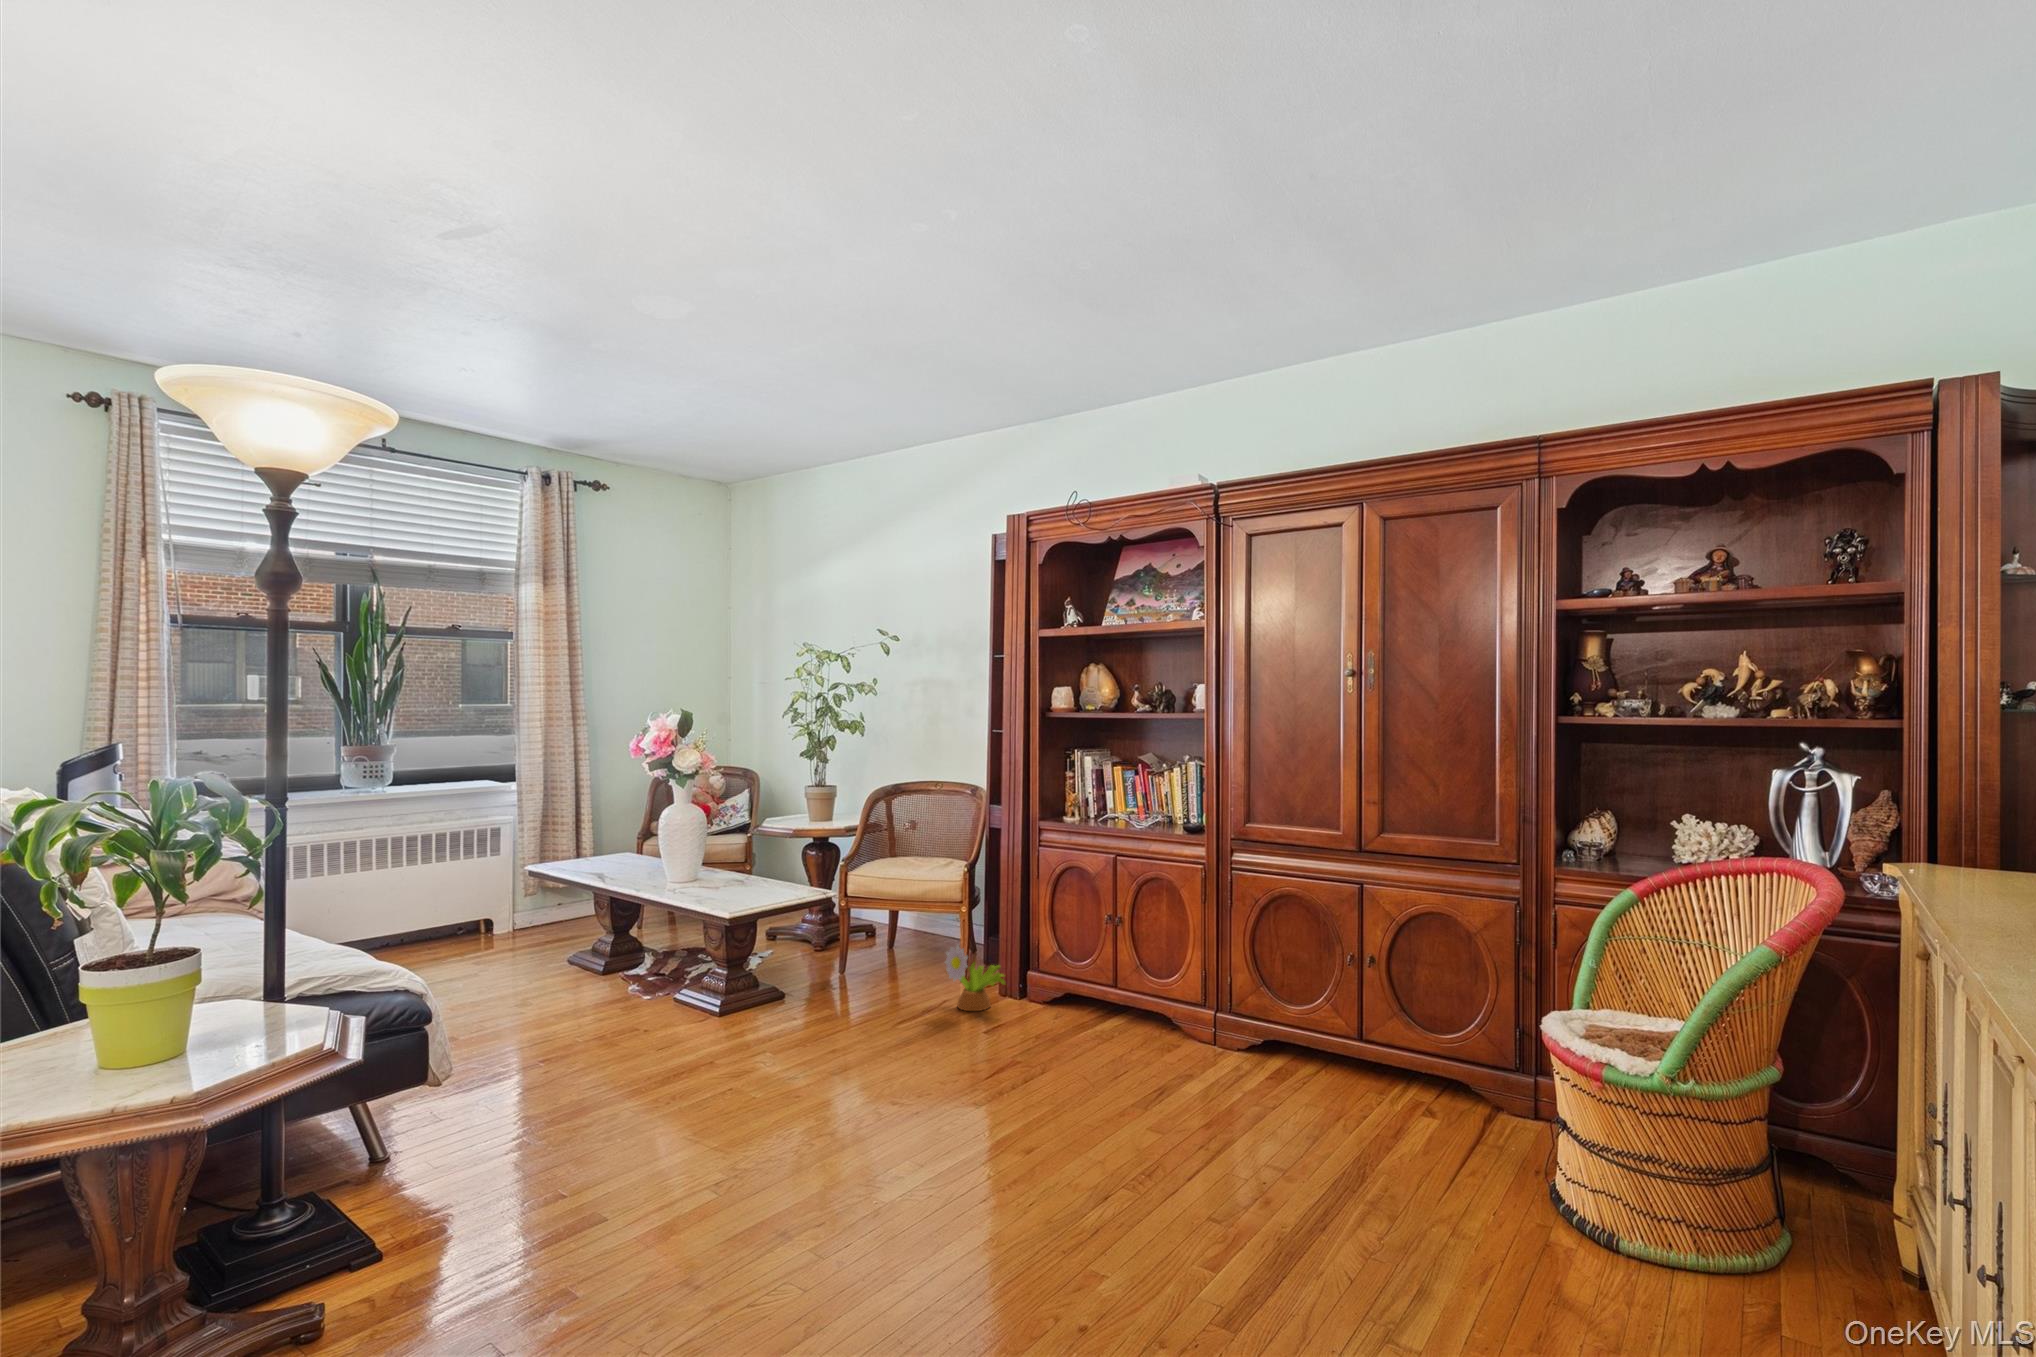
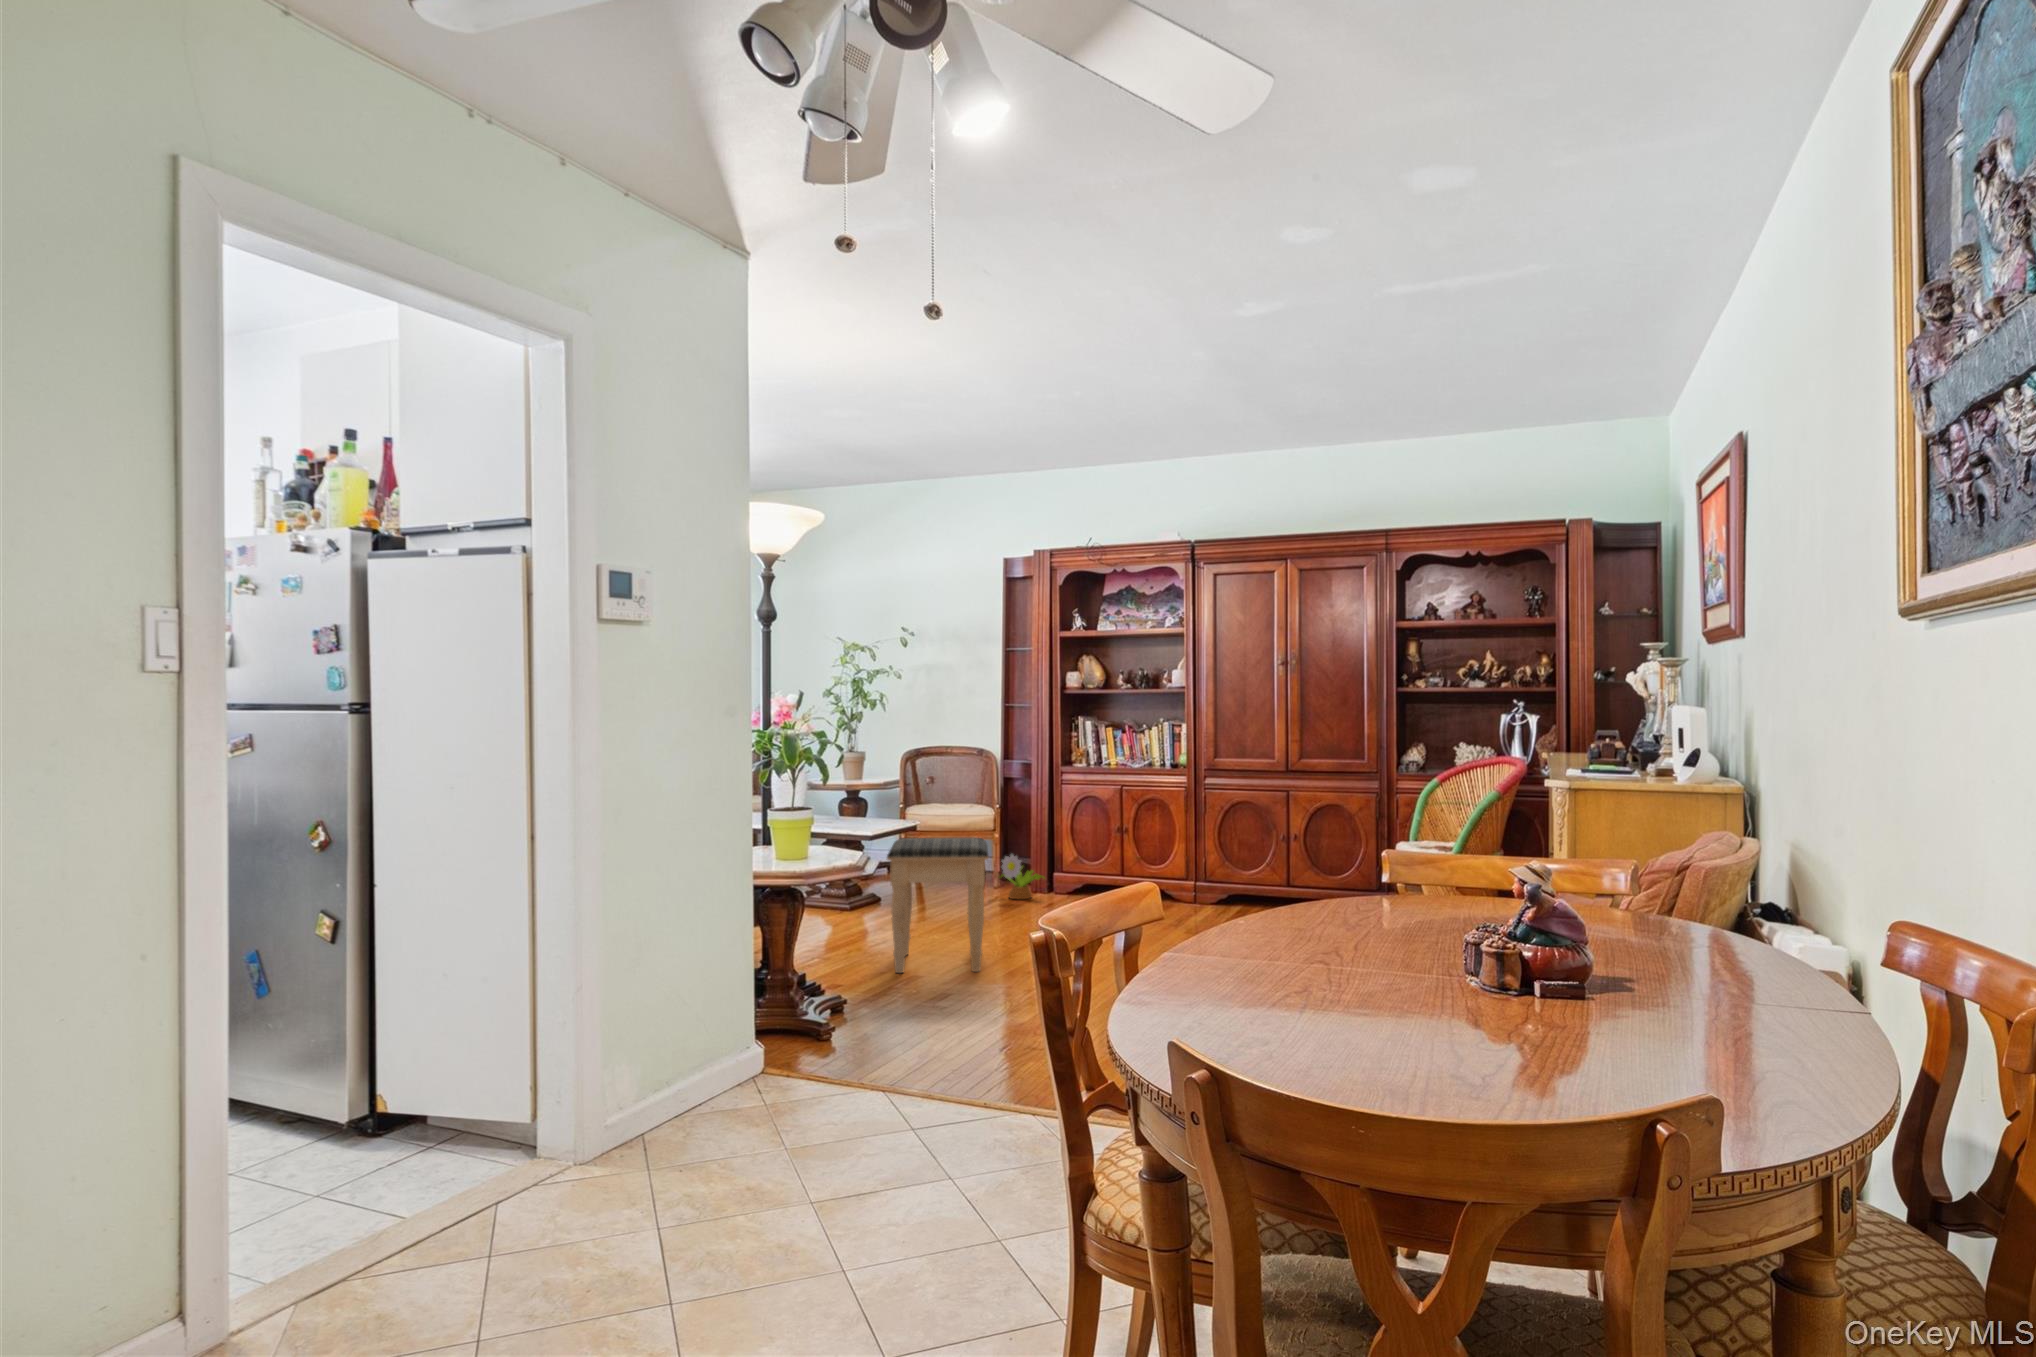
footstool: none [543,959,782,1234] -> present [887,838,989,973]

